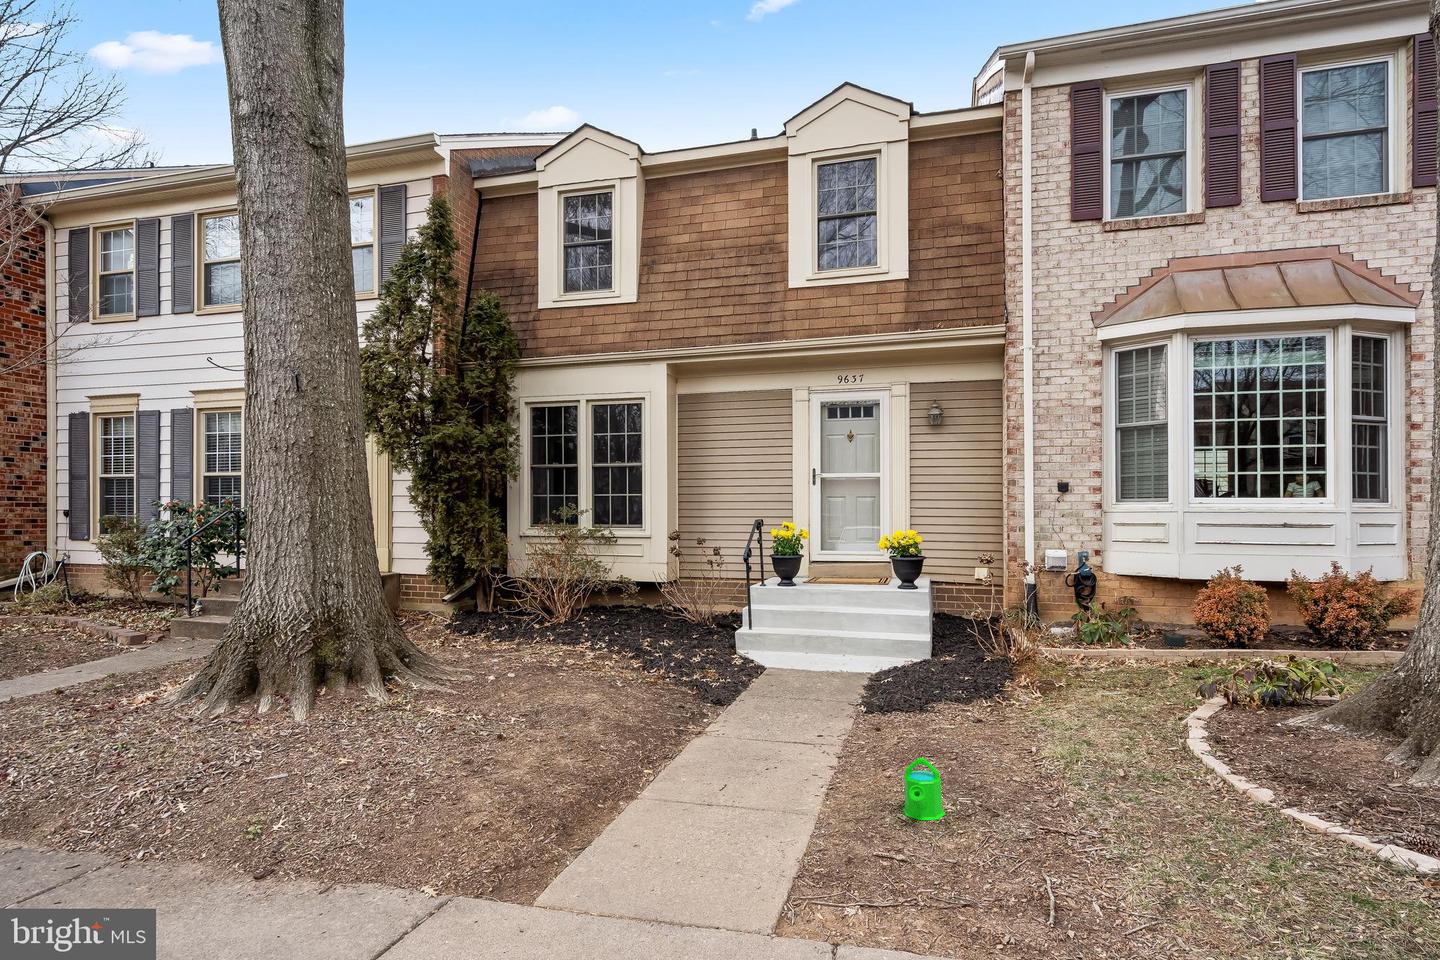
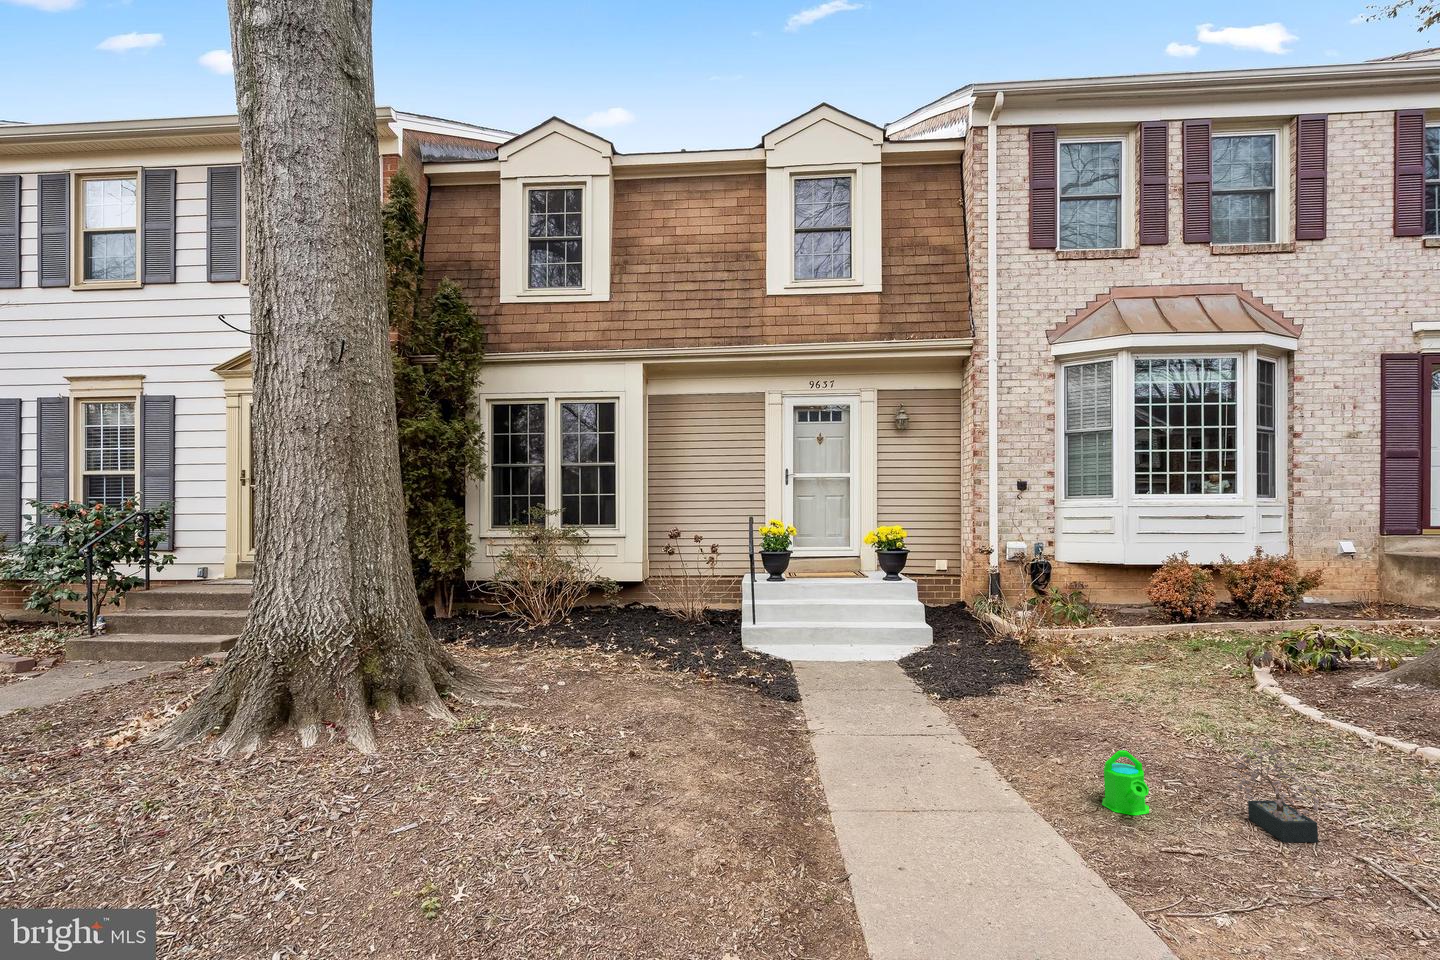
decorative plant: present [1158,610,1189,646] -> present [1228,747,1330,842]

